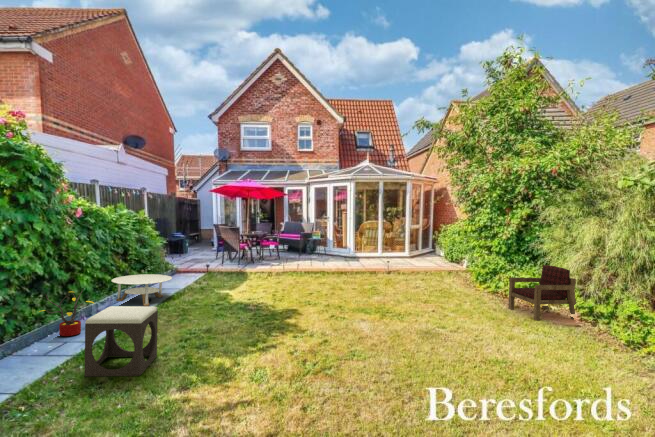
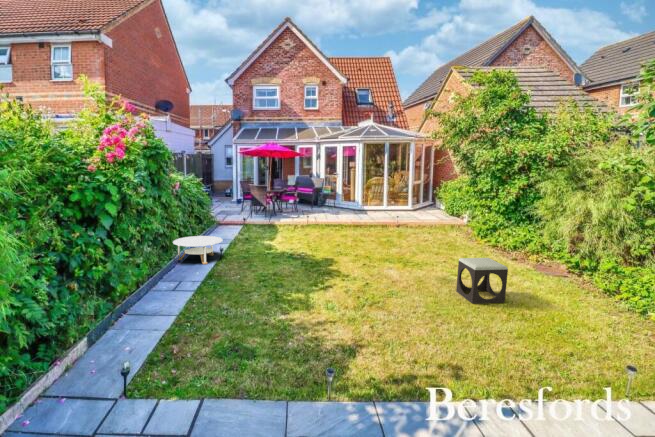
armchair: present [508,265,576,320] -> none [507,224,566,271]
decorative plant: present [39,291,94,336] -> none [134,251,173,293]
footstool: present [84,306,158,377] -> present [456,258,508,304]

